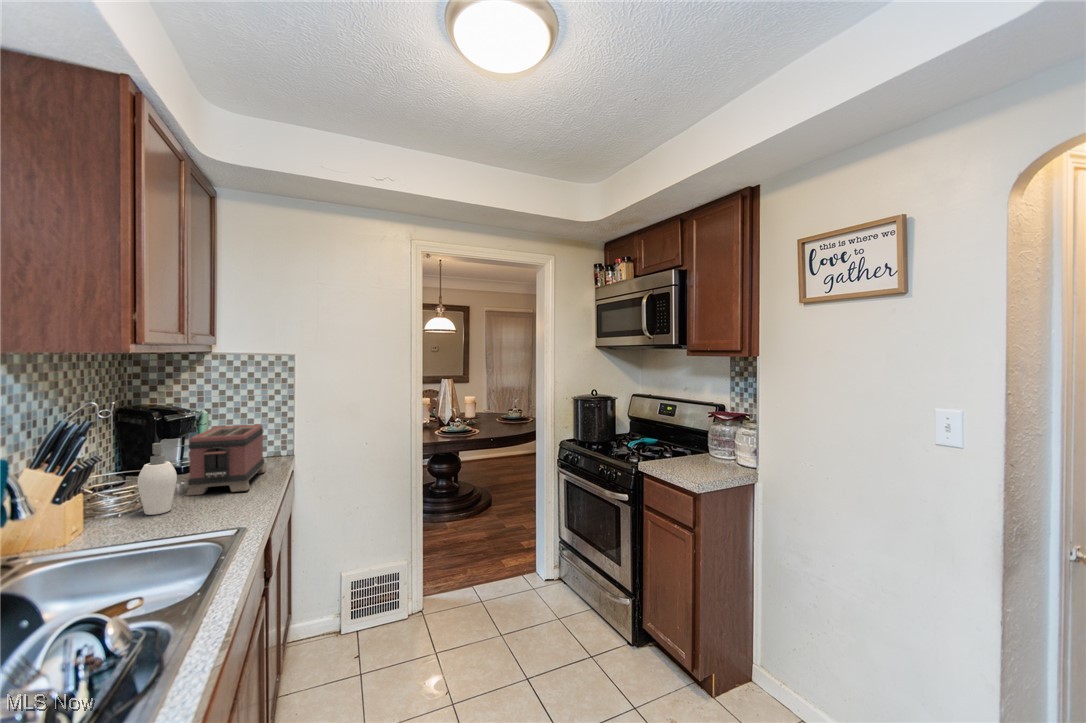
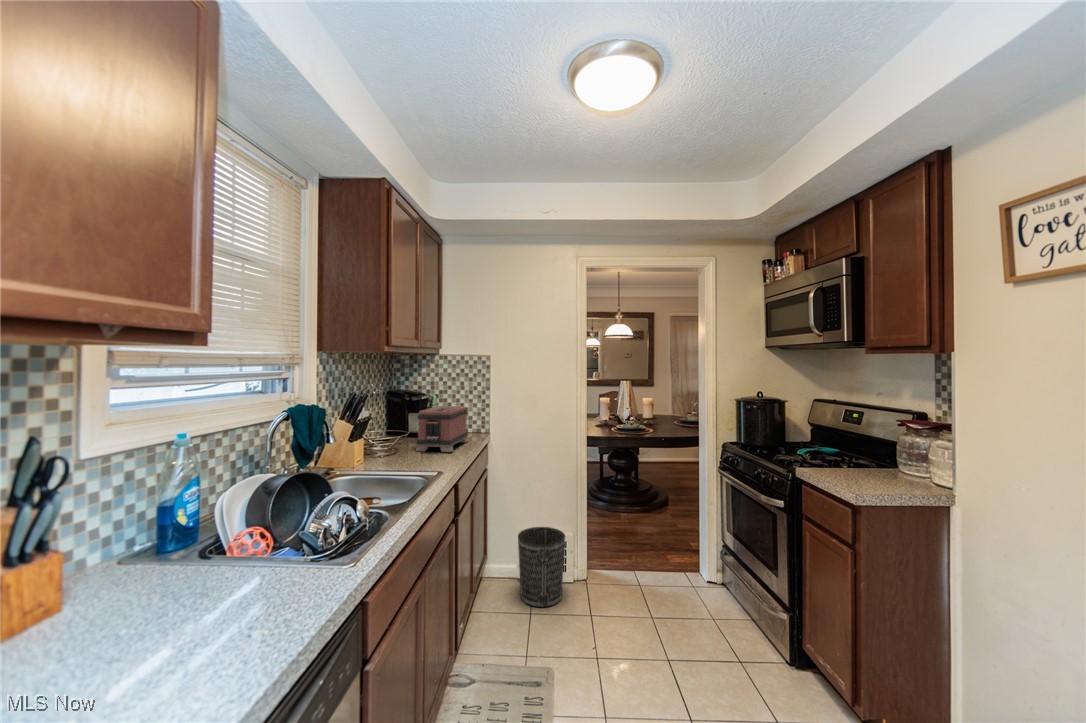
soap dispenser: present [137,443,188,515] -> none [386,412,415,459]
wastebasket: none [340,562,402,664] -> present [518,527,565,607]

